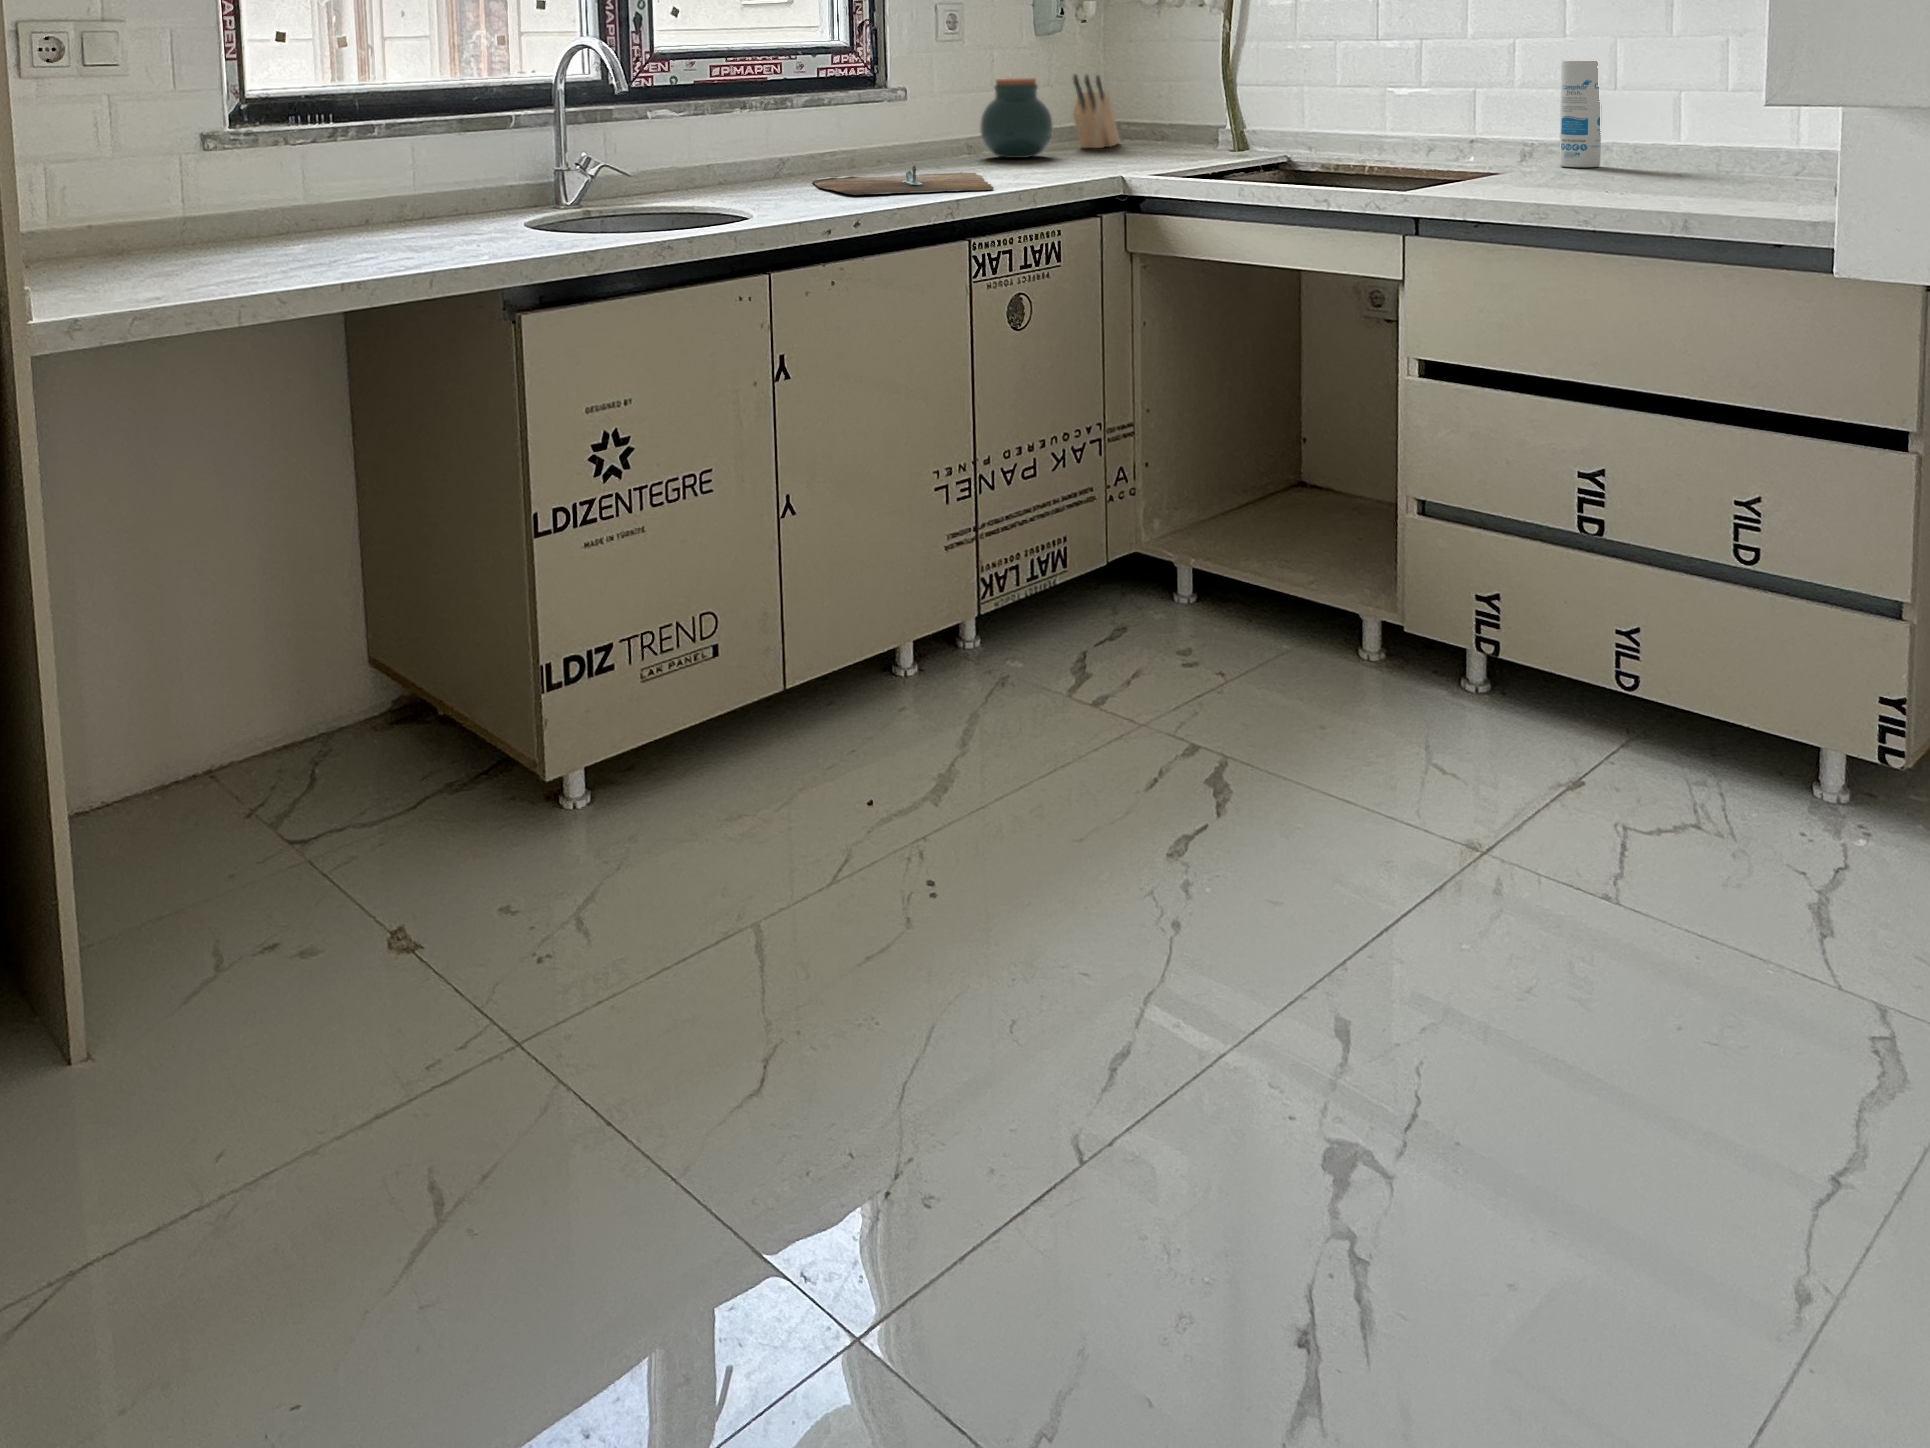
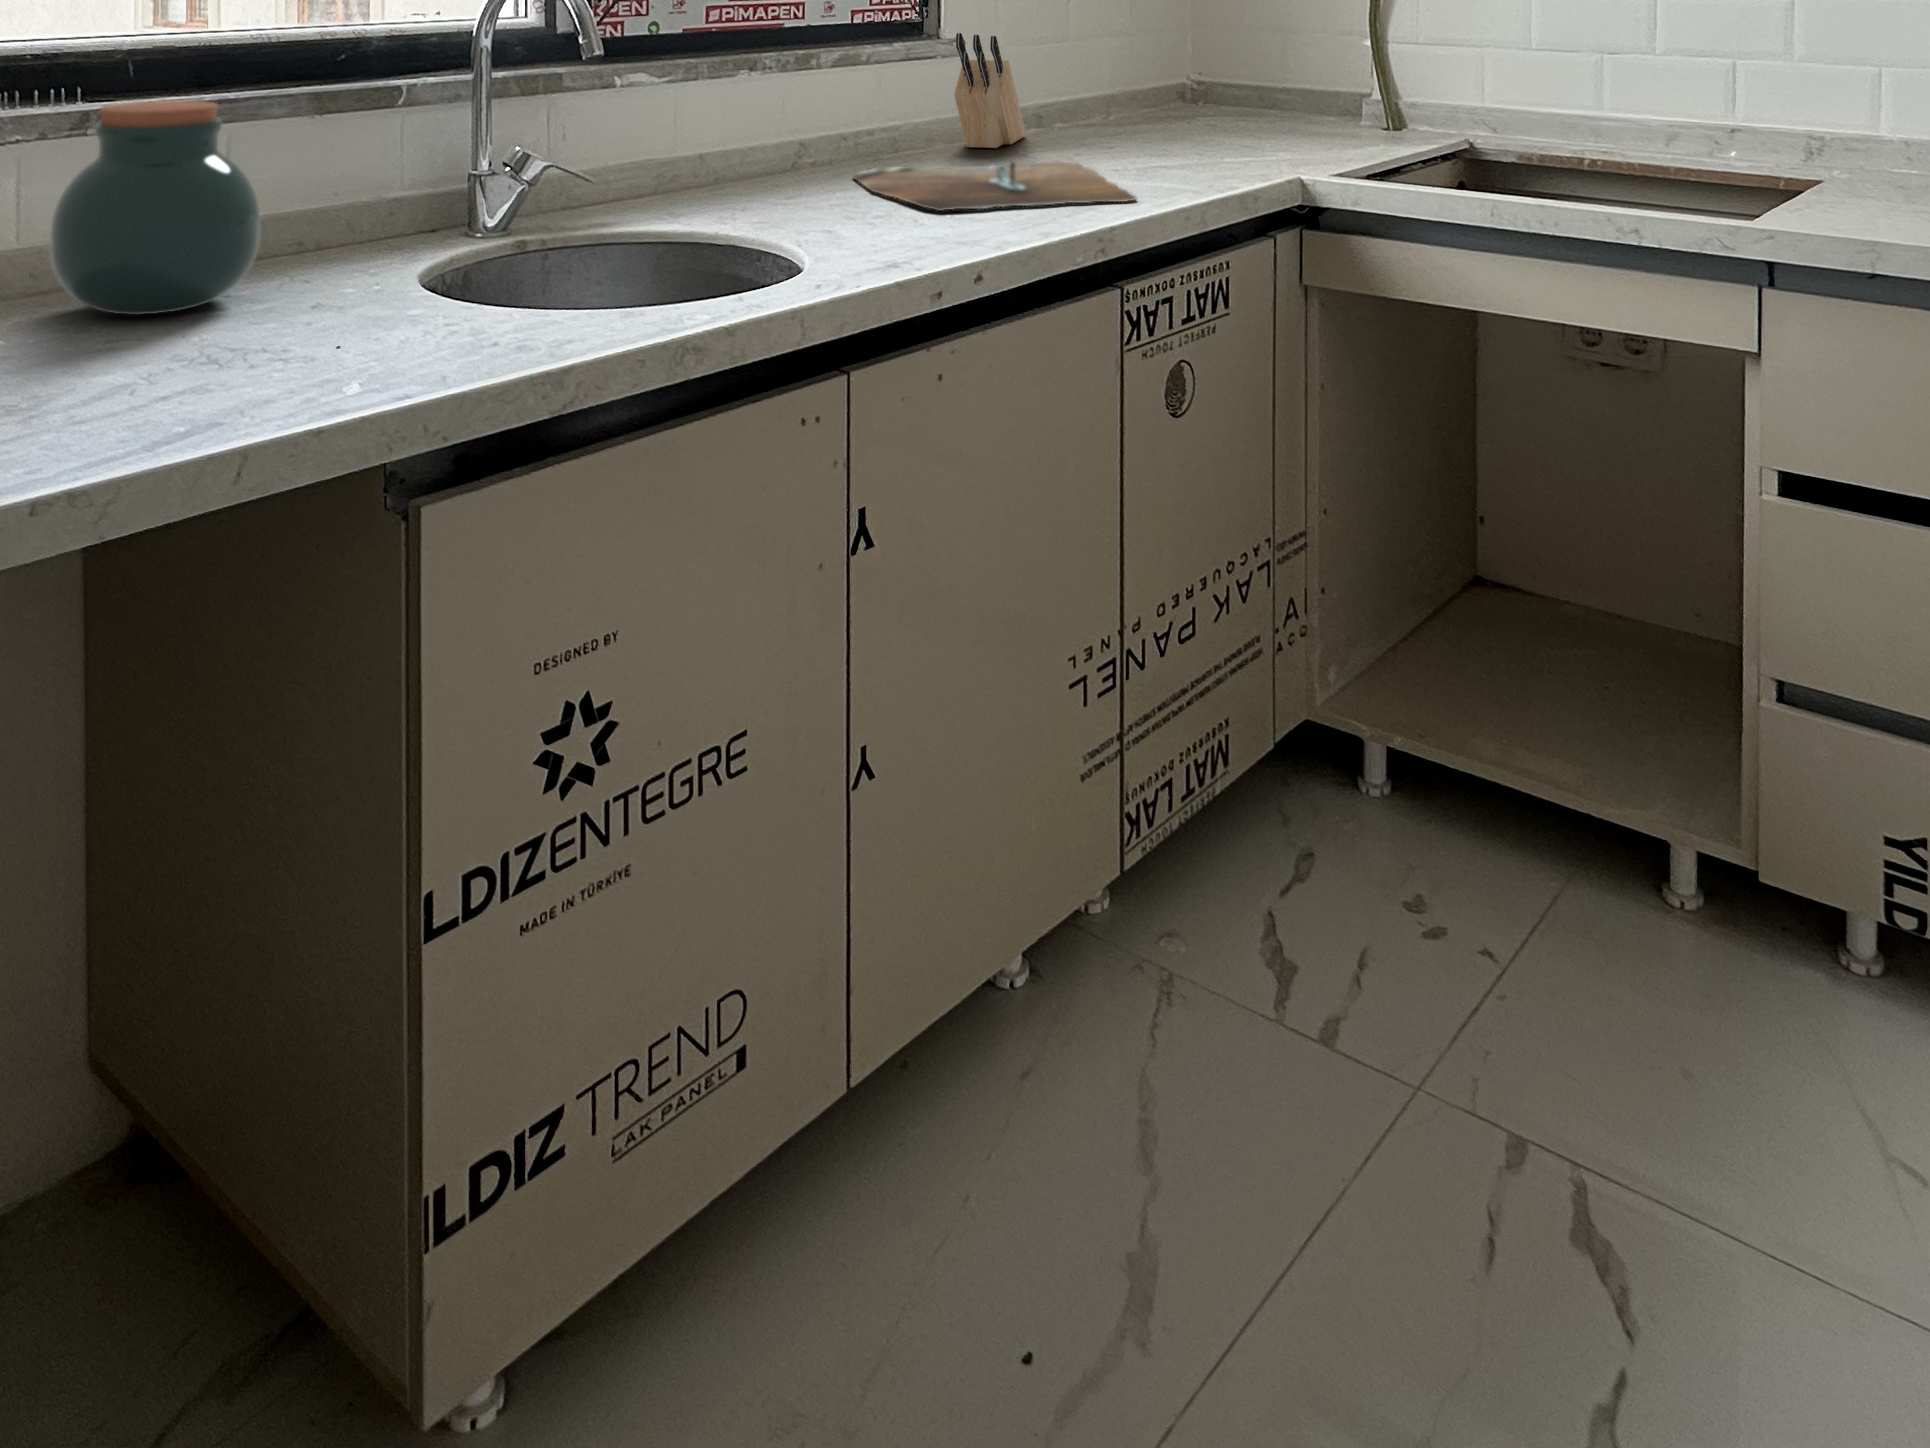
canister: present [1559,61,1601,167] -> none [1851,24,1908,168]
knife block: present [1073,74,1120,148] -> present [954,33,1025,148]
jar: present [980,78,1053,158] -> present [50,101,260,315]

